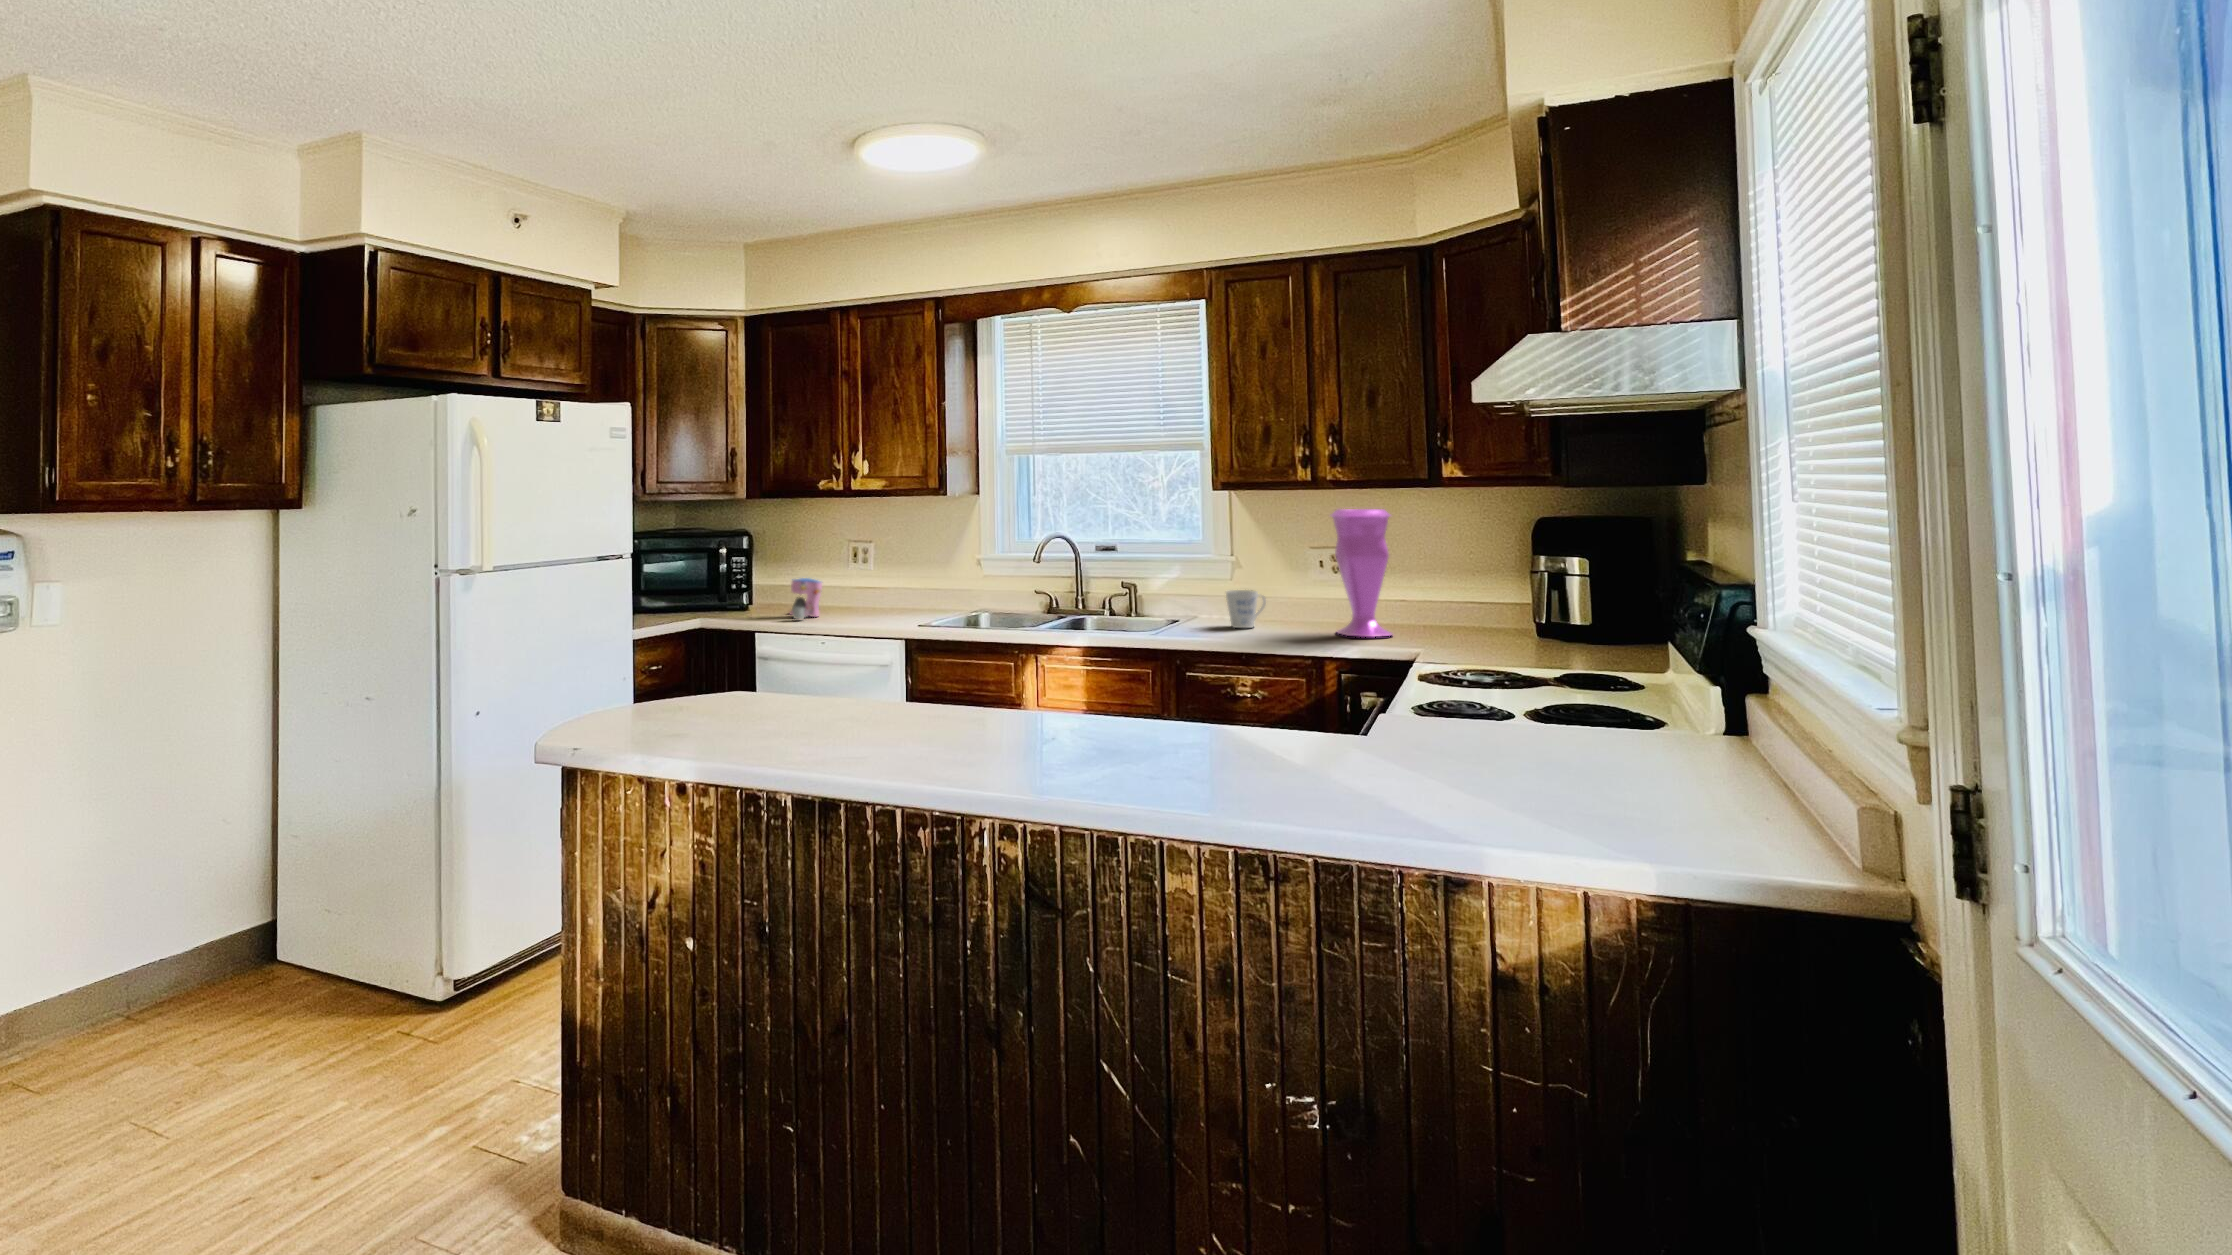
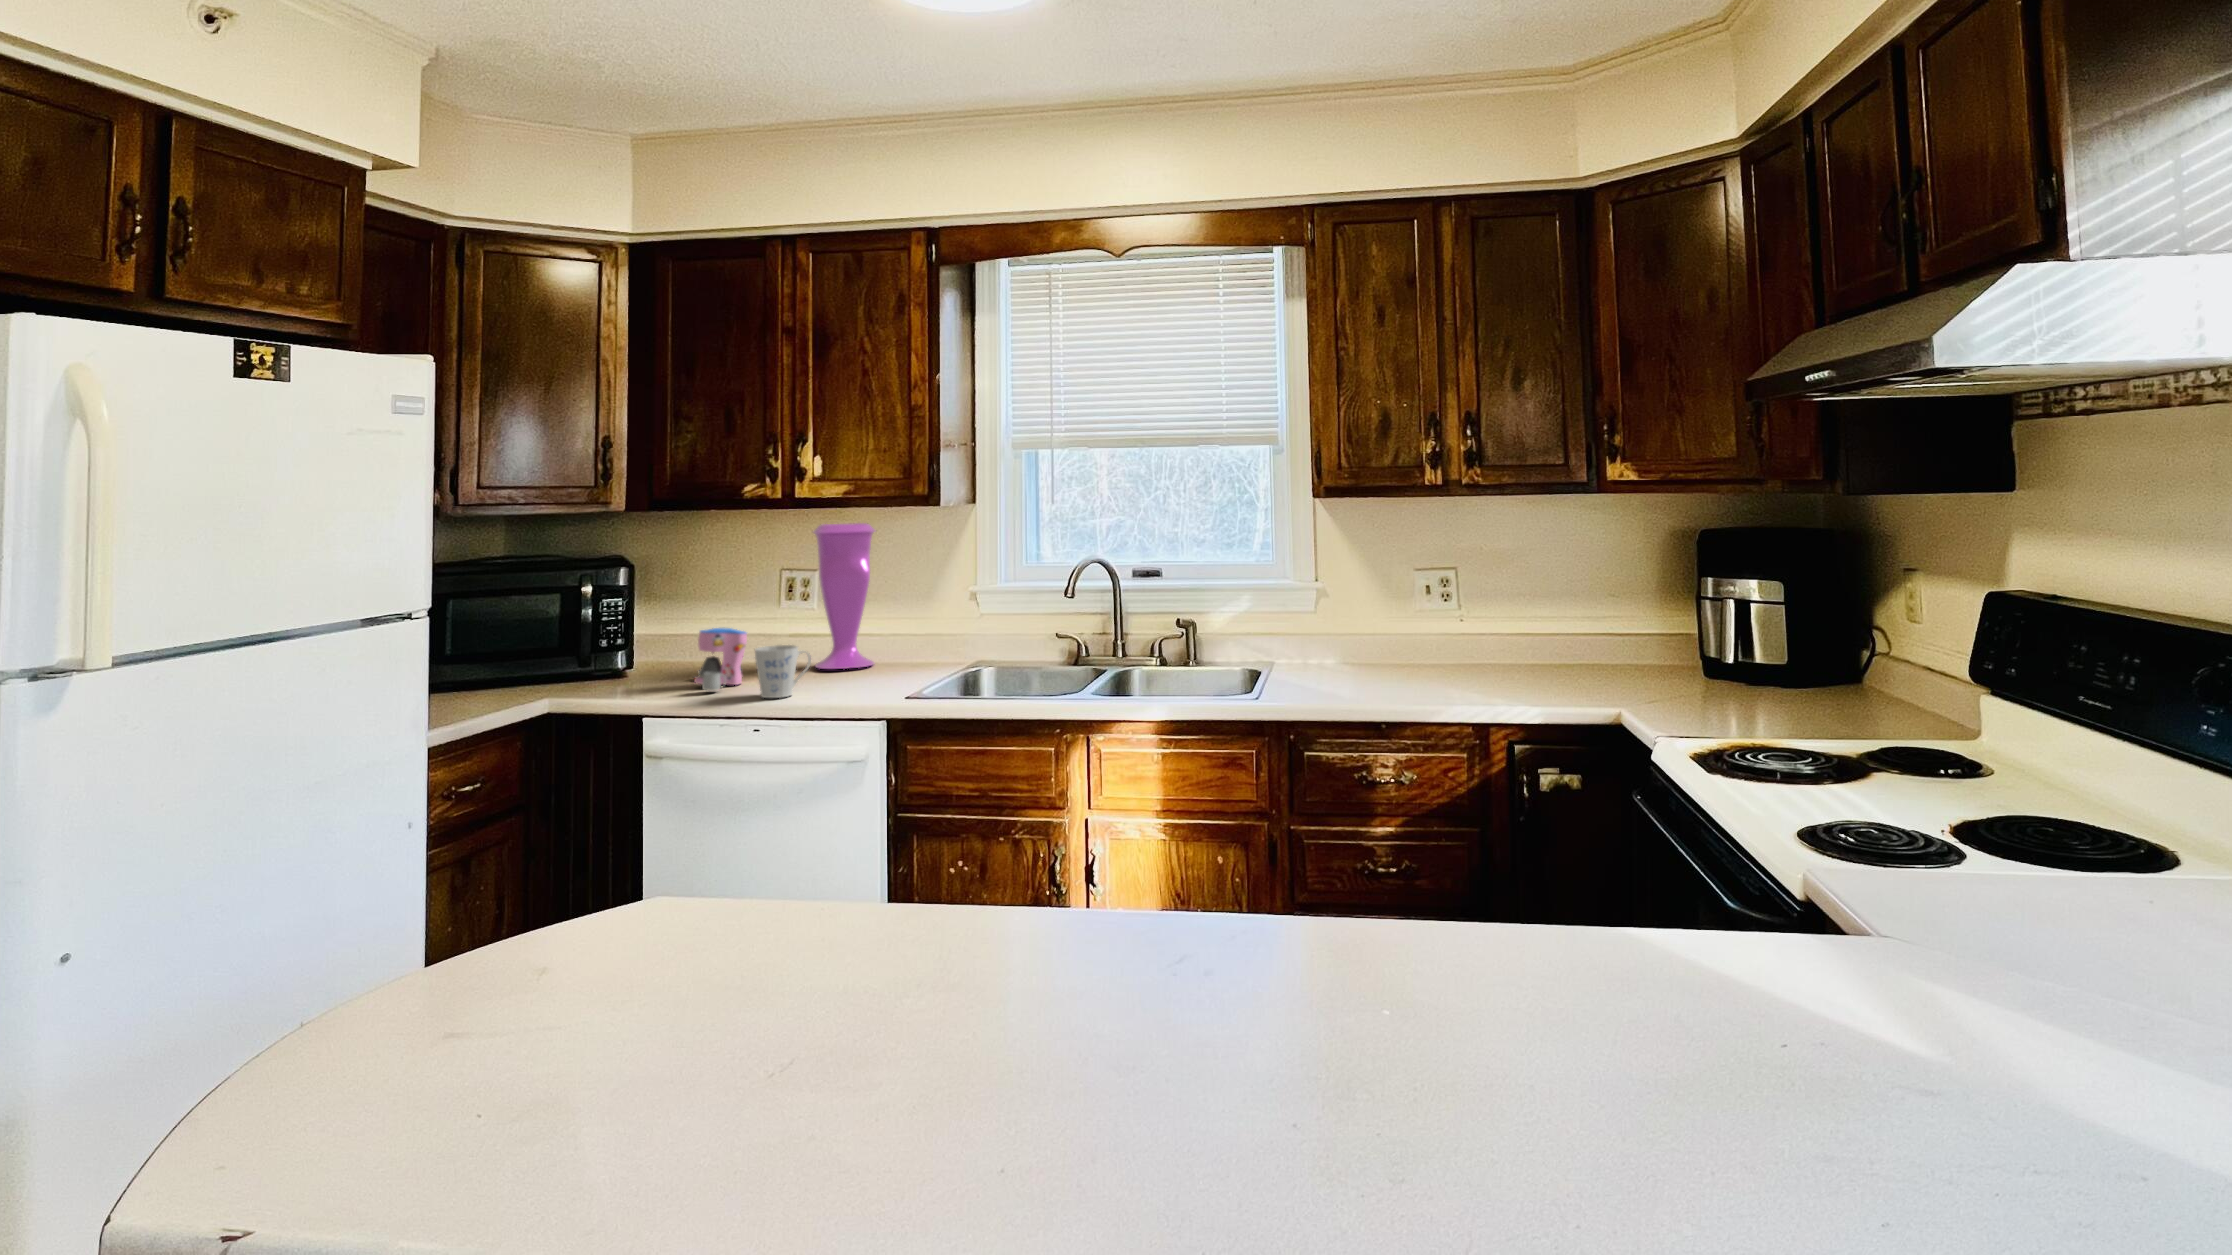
vase: present [1330,509,1392,637] -> present [813,523,876,669]
mug: present [1226,590,1266,628] -> present [755,645,811,698]

